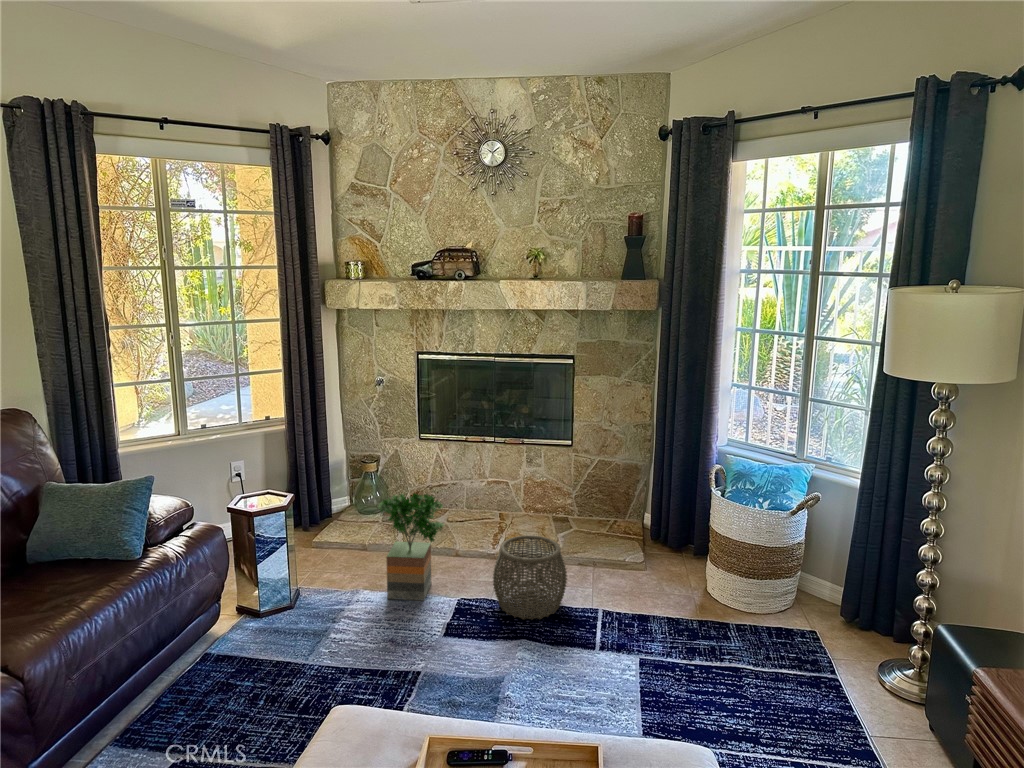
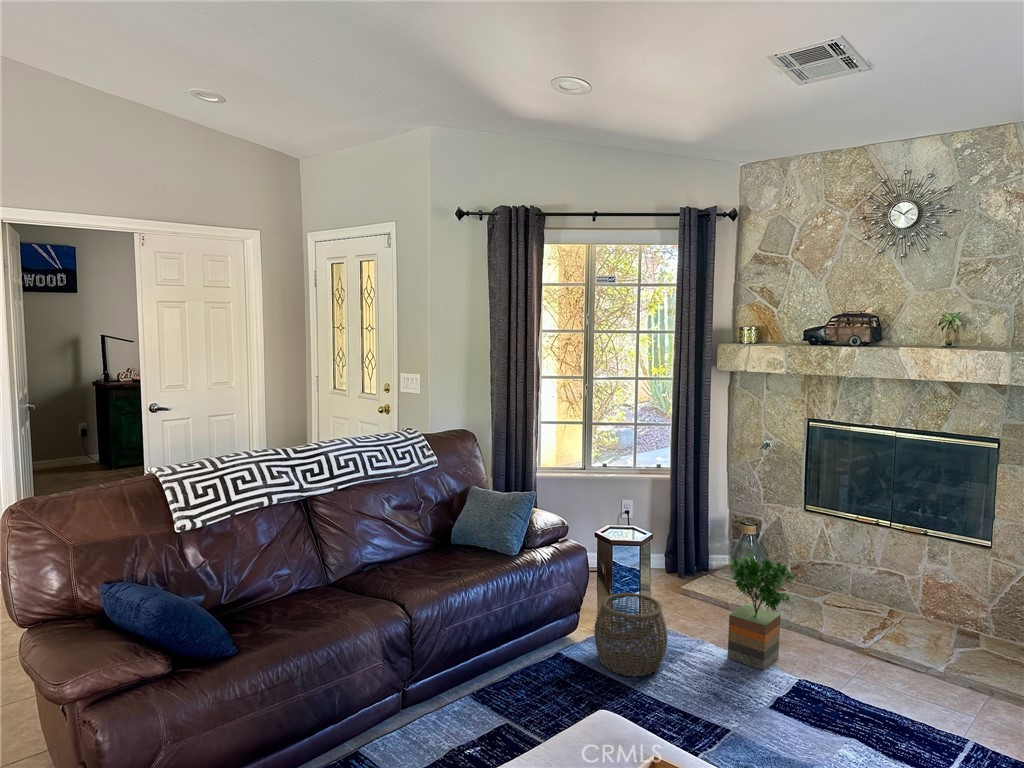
woven basket: present [493,535,567,619] -> present [594,593,668,677]

